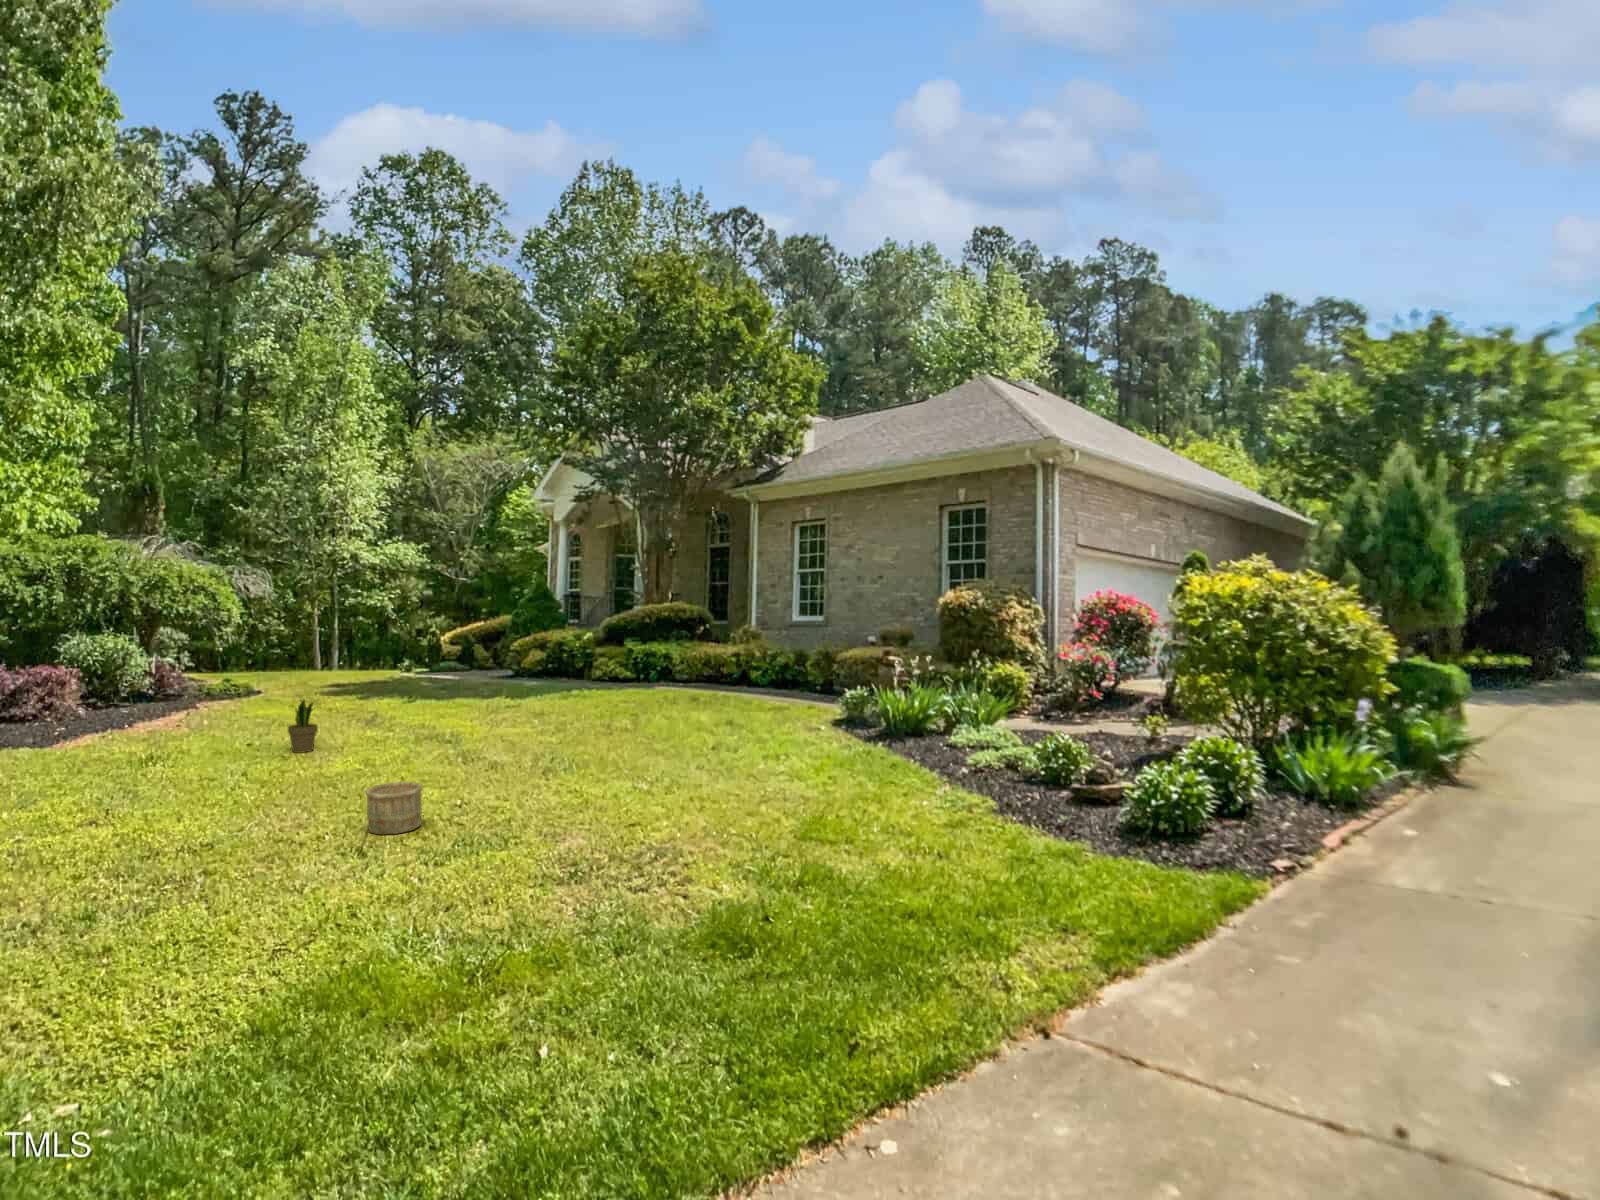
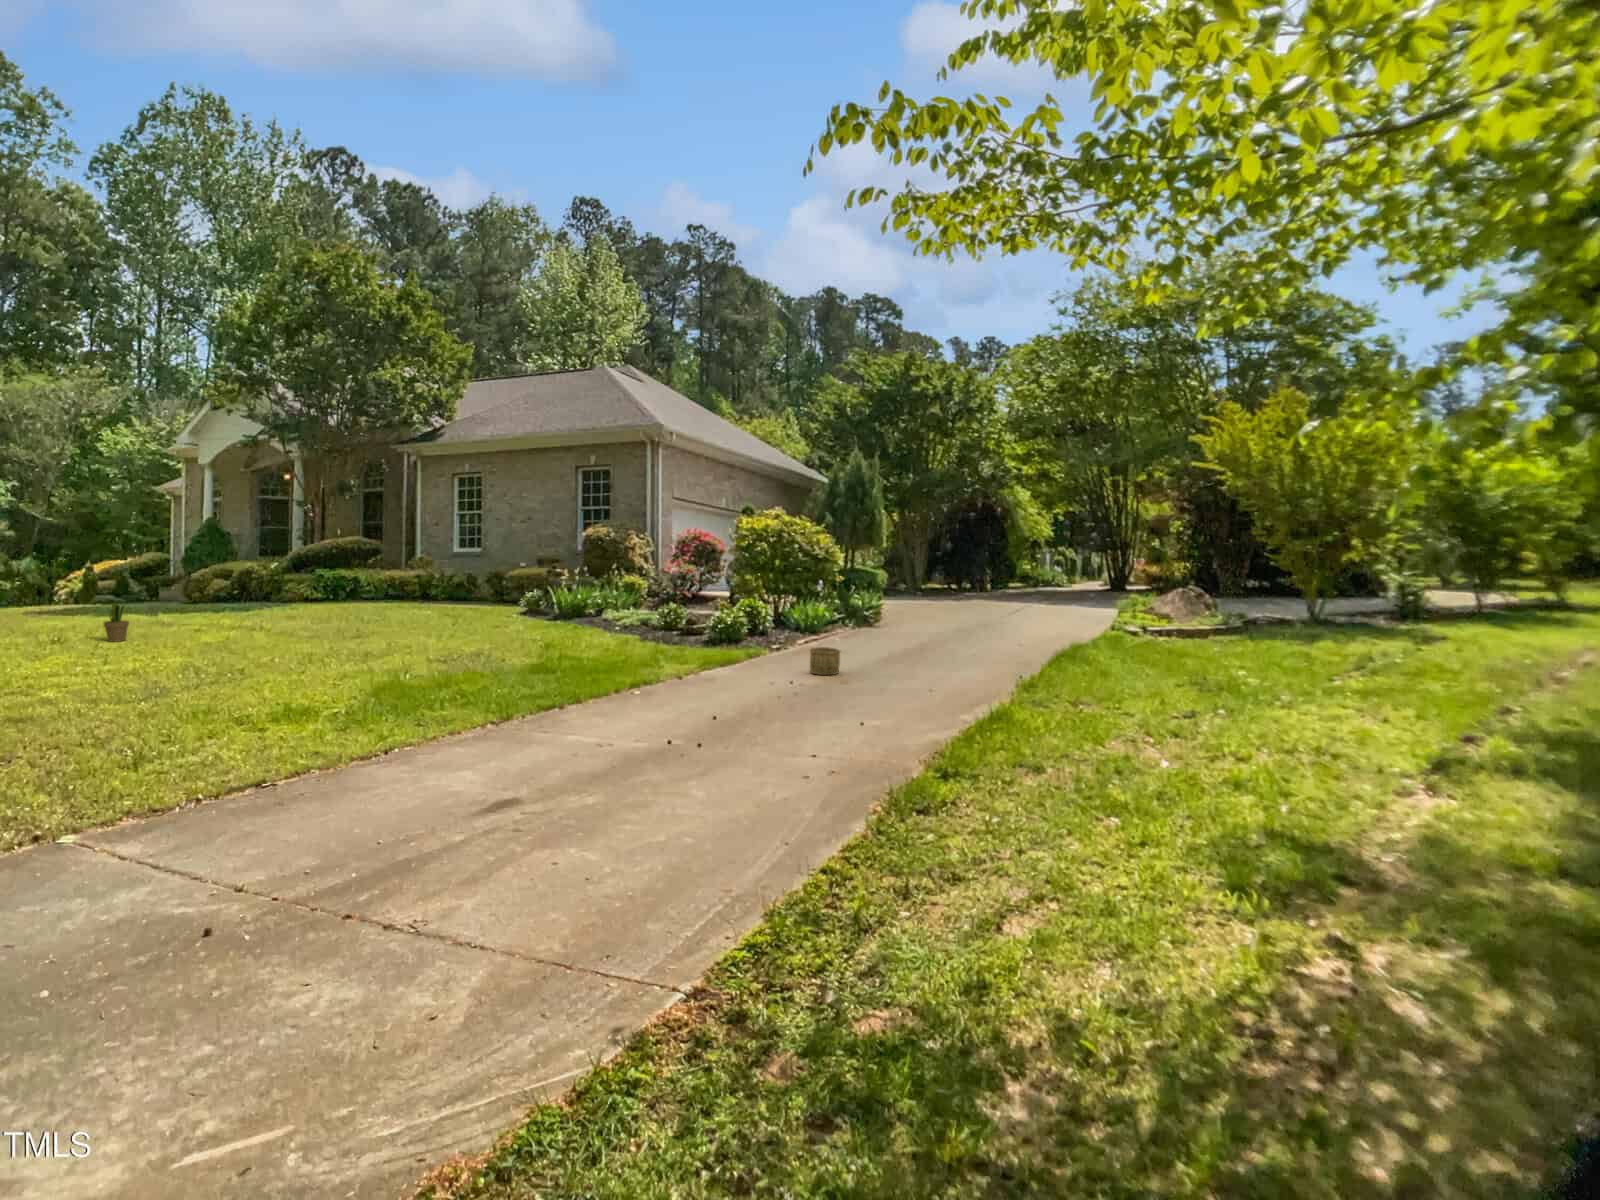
wooden bucket: present [365,782,422,835] -> present [810,647,840,675]

